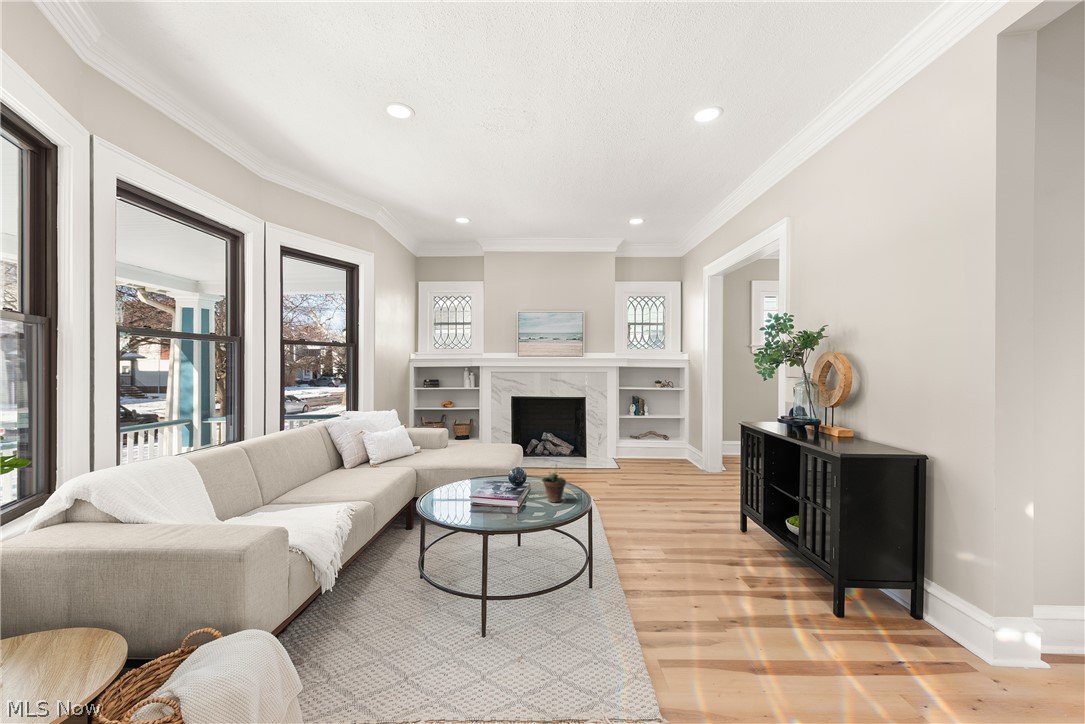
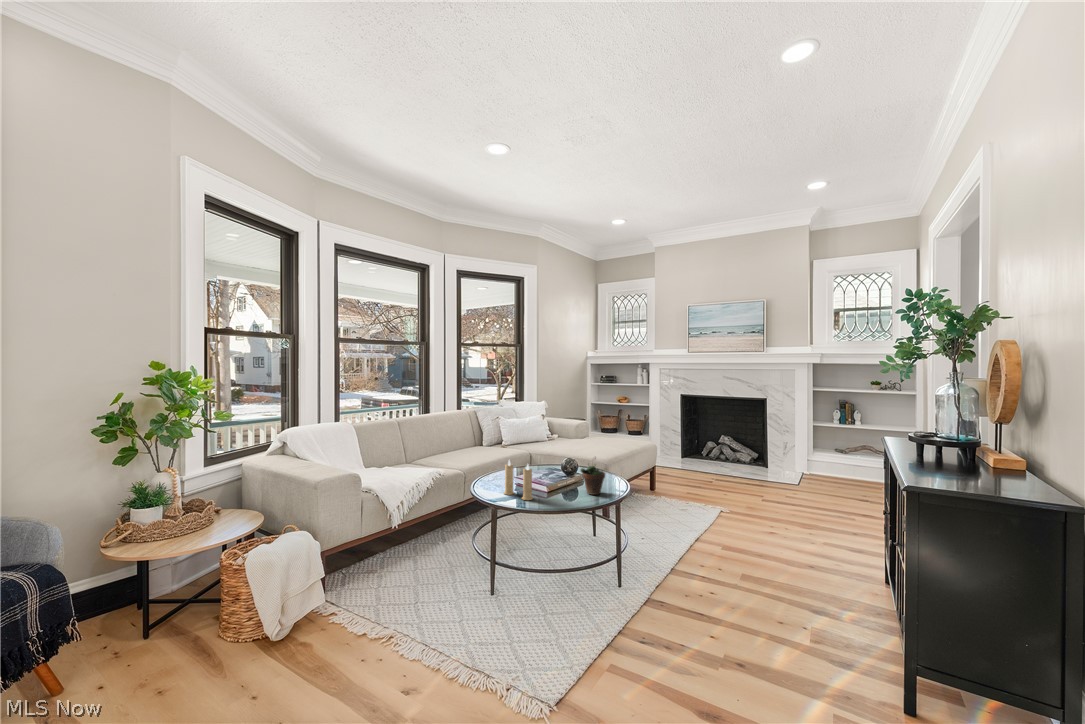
candle: none [470,477,510,520] -> present [504,461,533,500]

